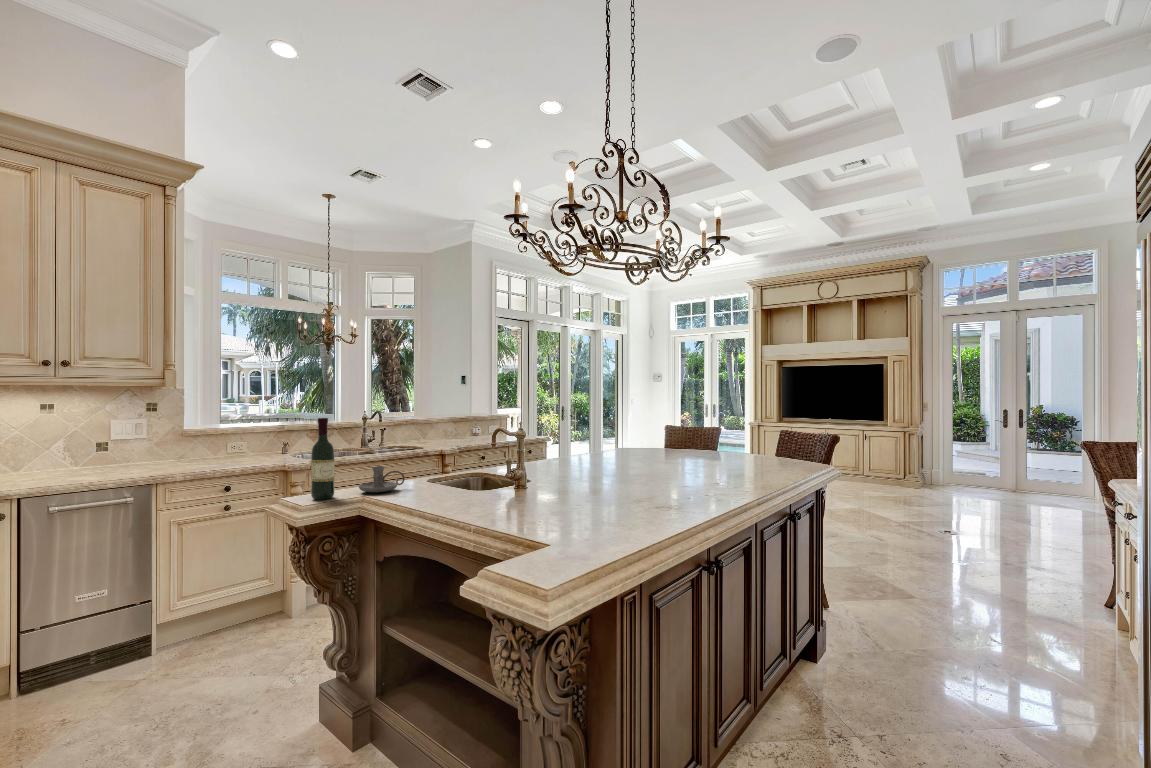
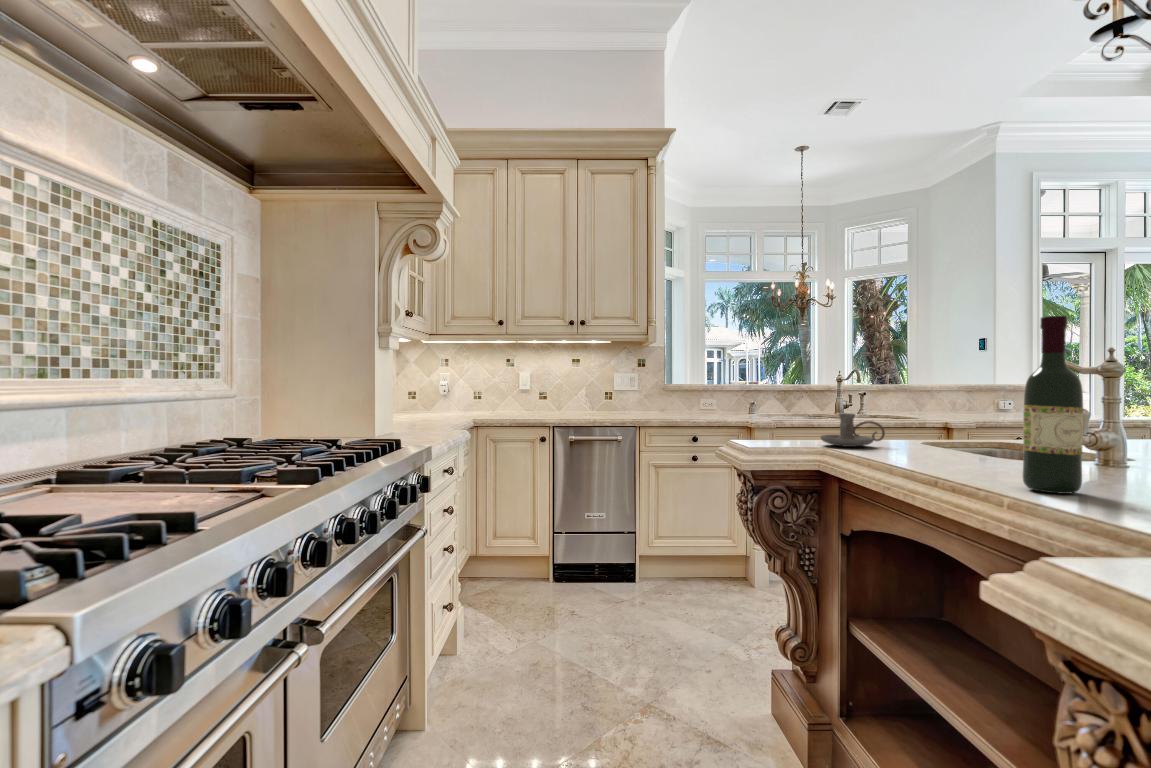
wine bottle: present [311,418,334,500] -> present [1023,316,1083,494]

